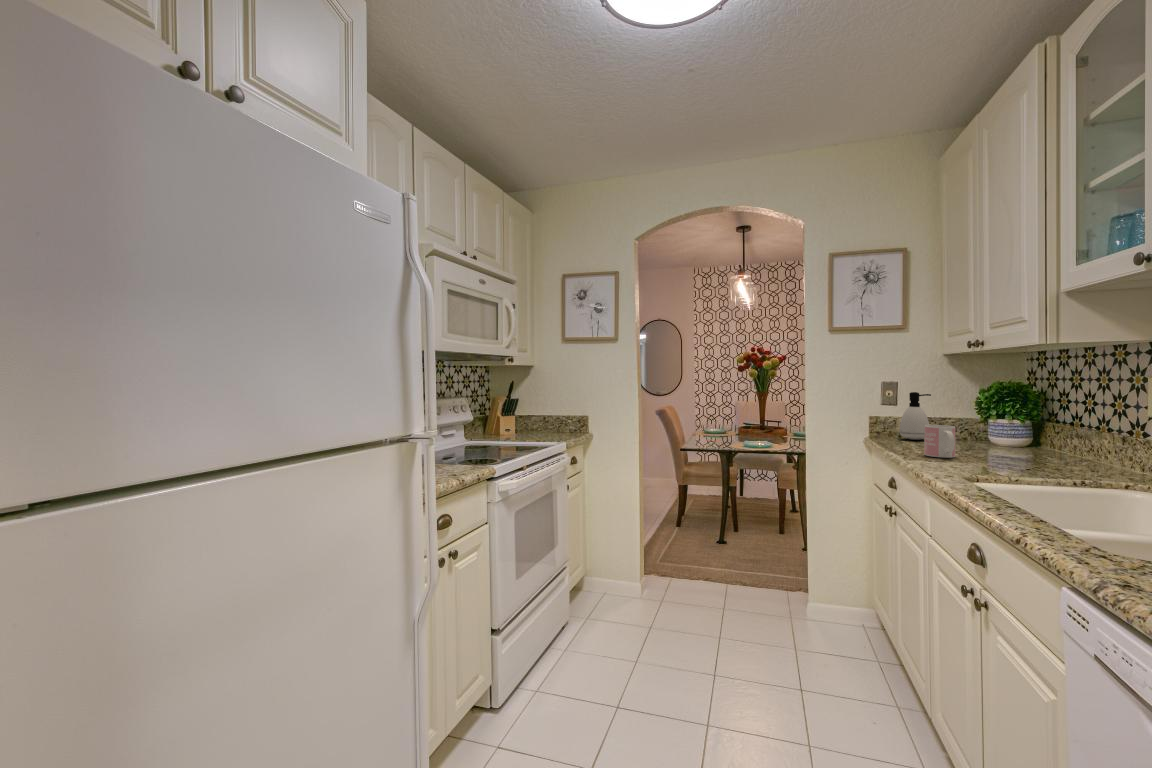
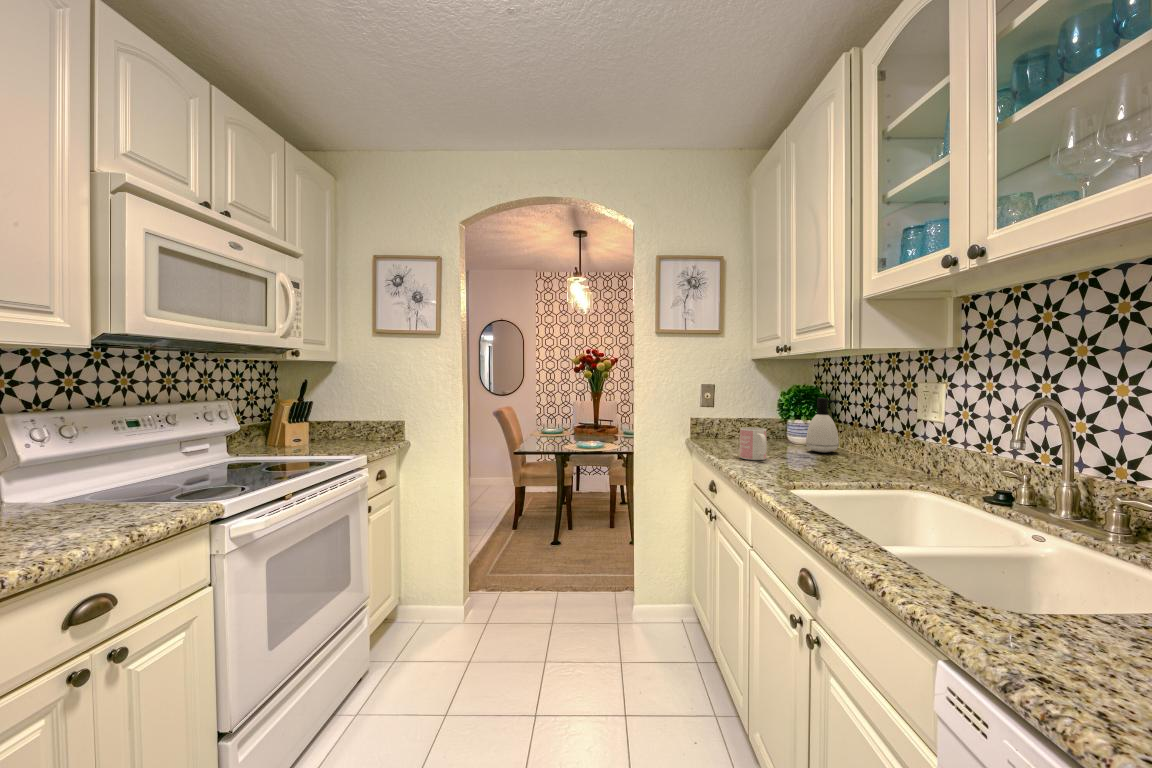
soap dispenser: present [900,392,931,440] -> present [806,398,840,452]

